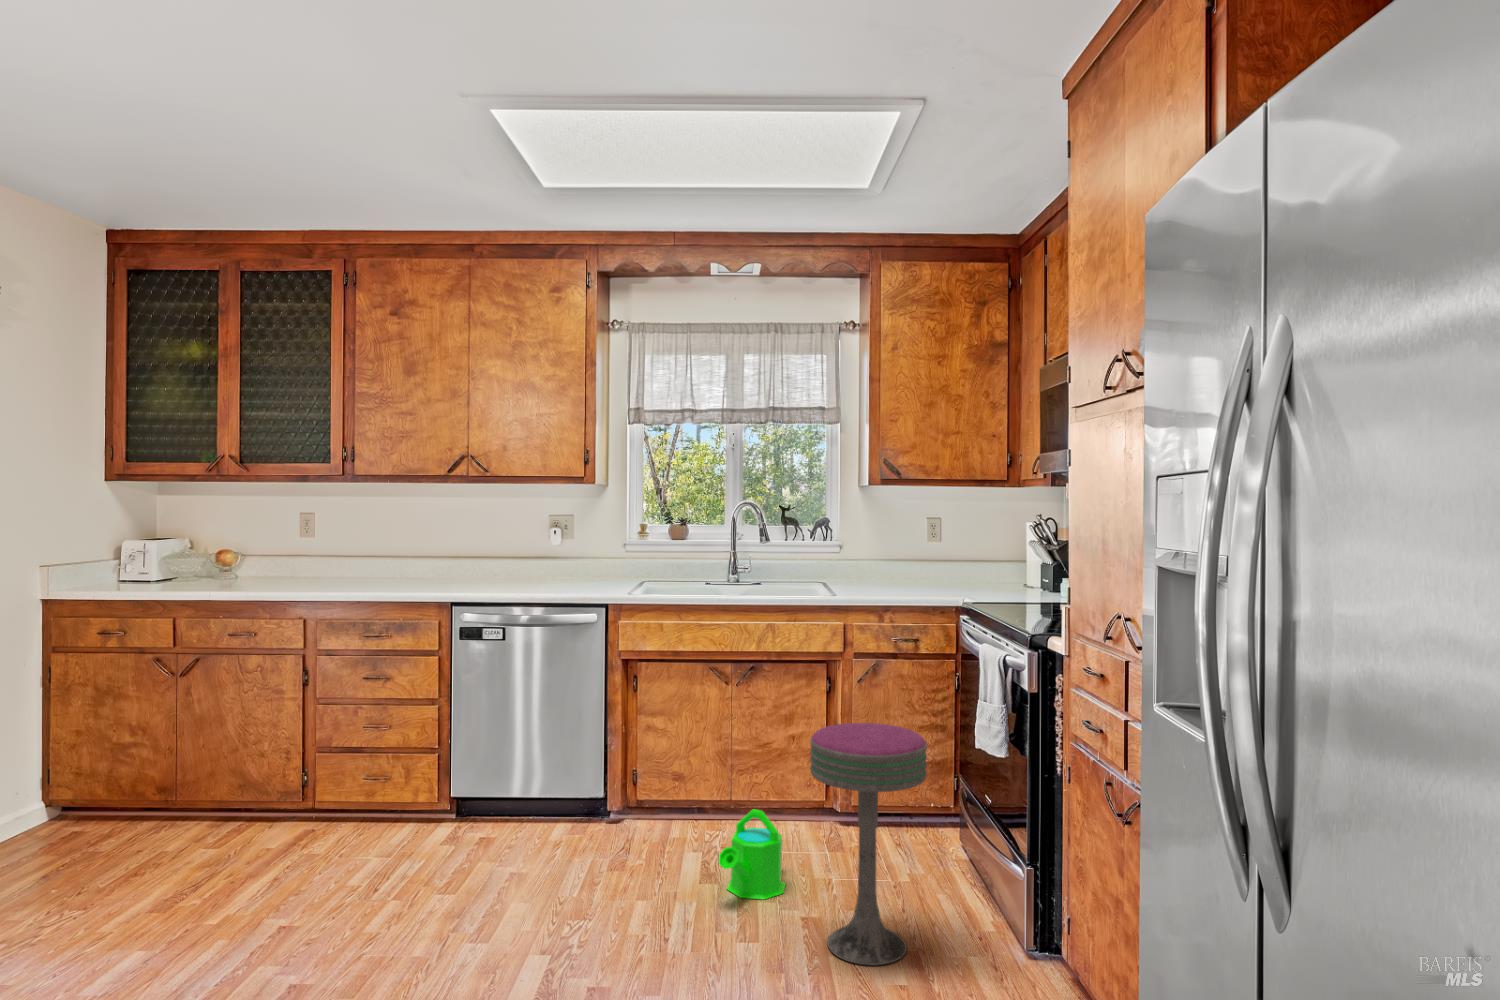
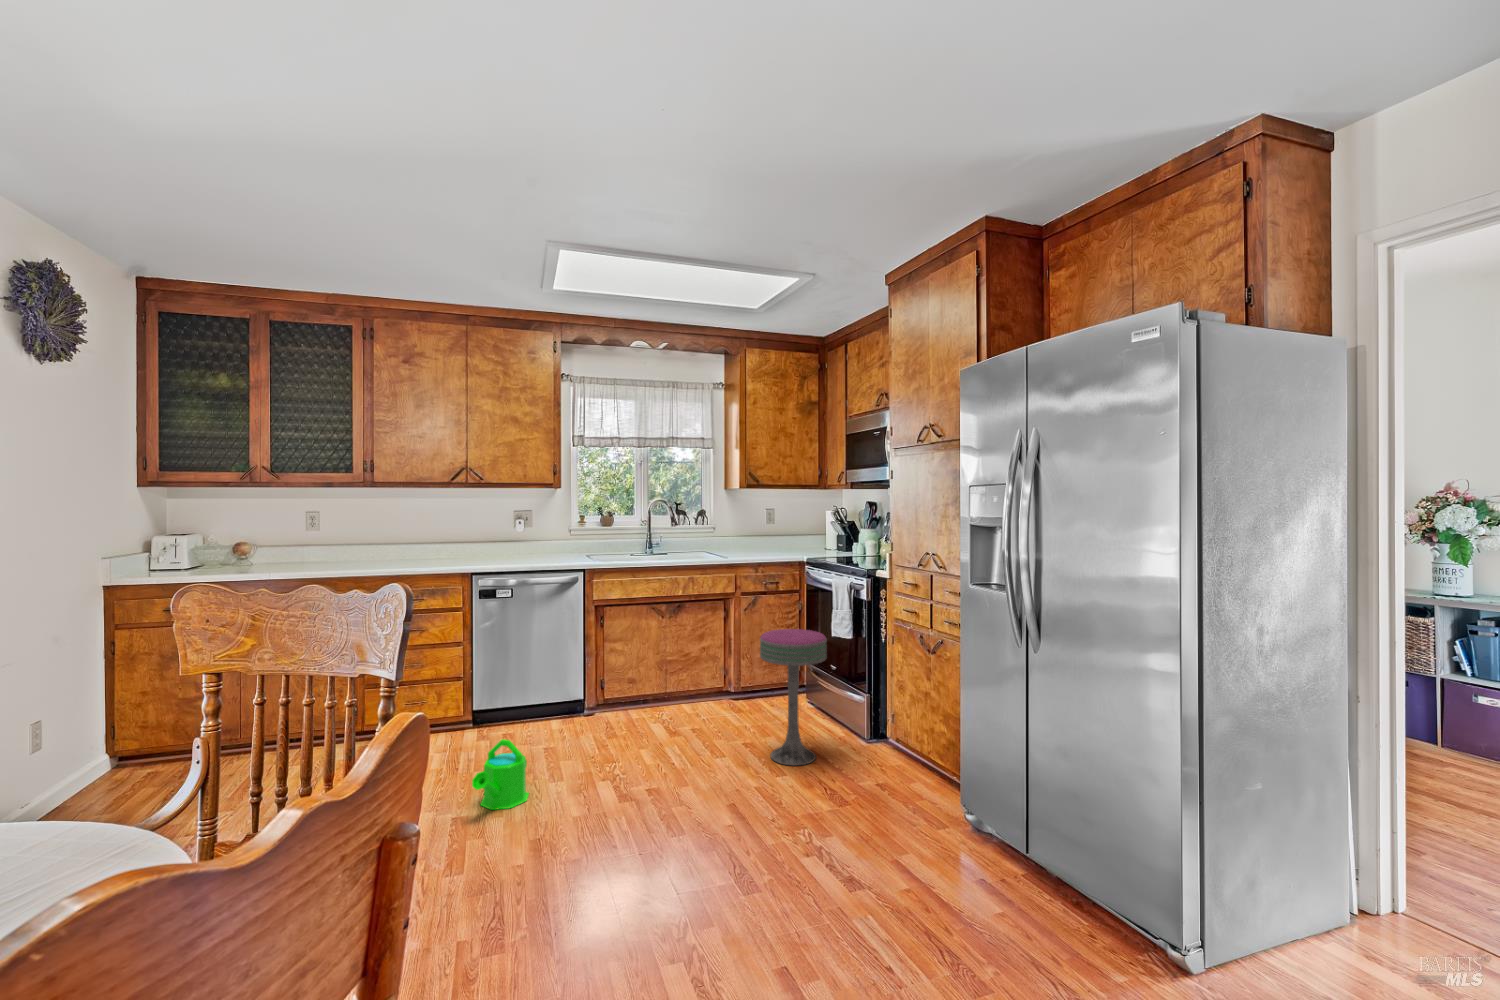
watering can: present [719,809,785,899] -> present [472,739,529,810]

